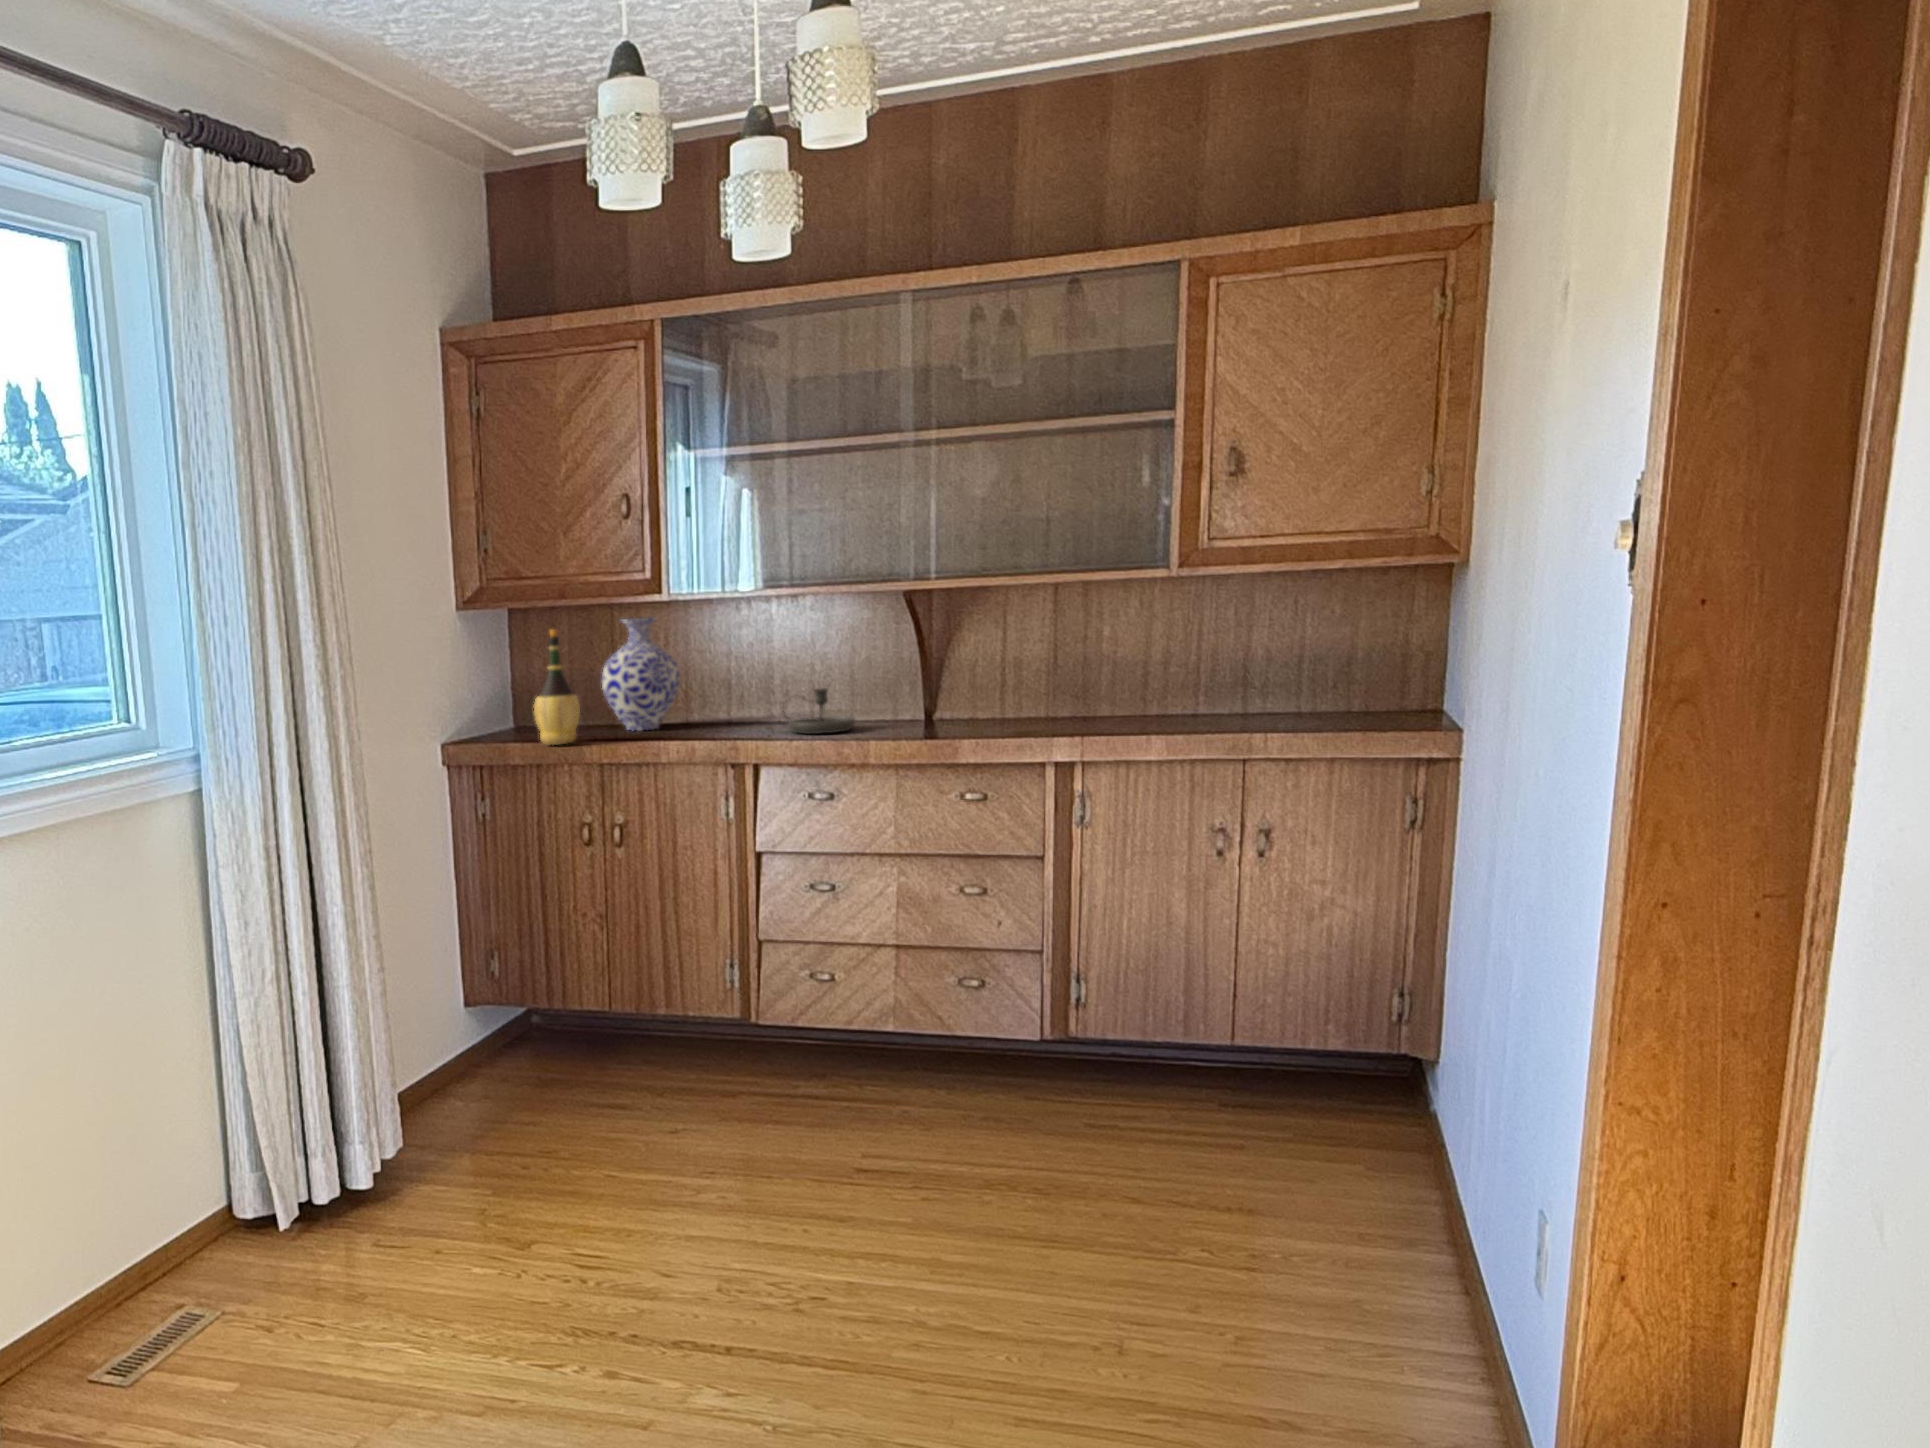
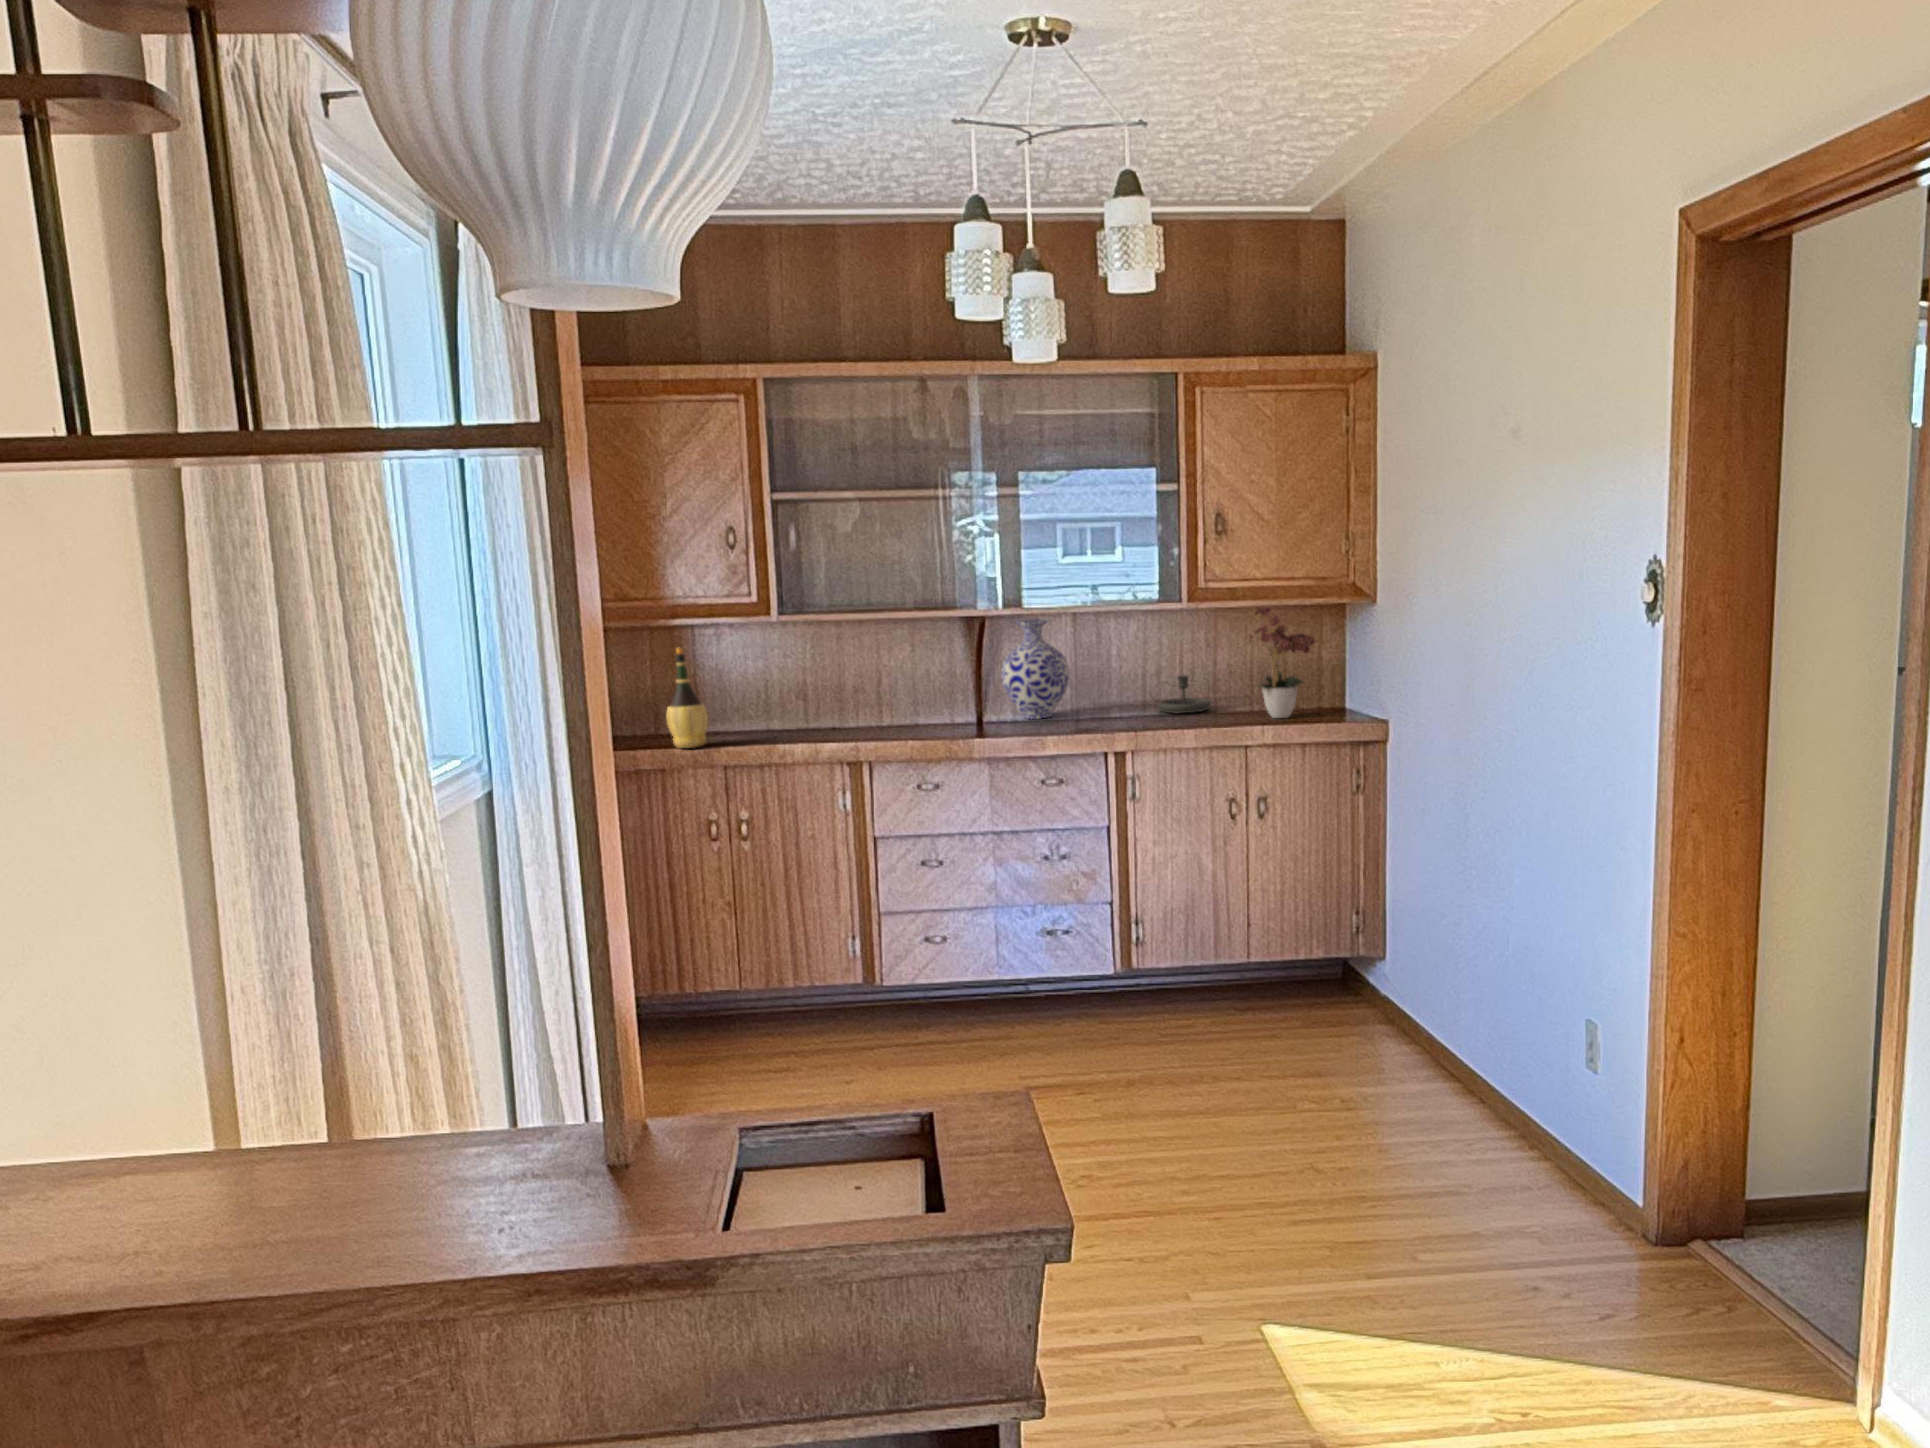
flower arrangement: none [1256,572,1363,726] -> present [1250,606,1315,718]
vase: present [602,617,680,730] -> present [1001,619,1070,719]
candlestick: present [782,688,855,734] -> present [1154,675,1211,713]

